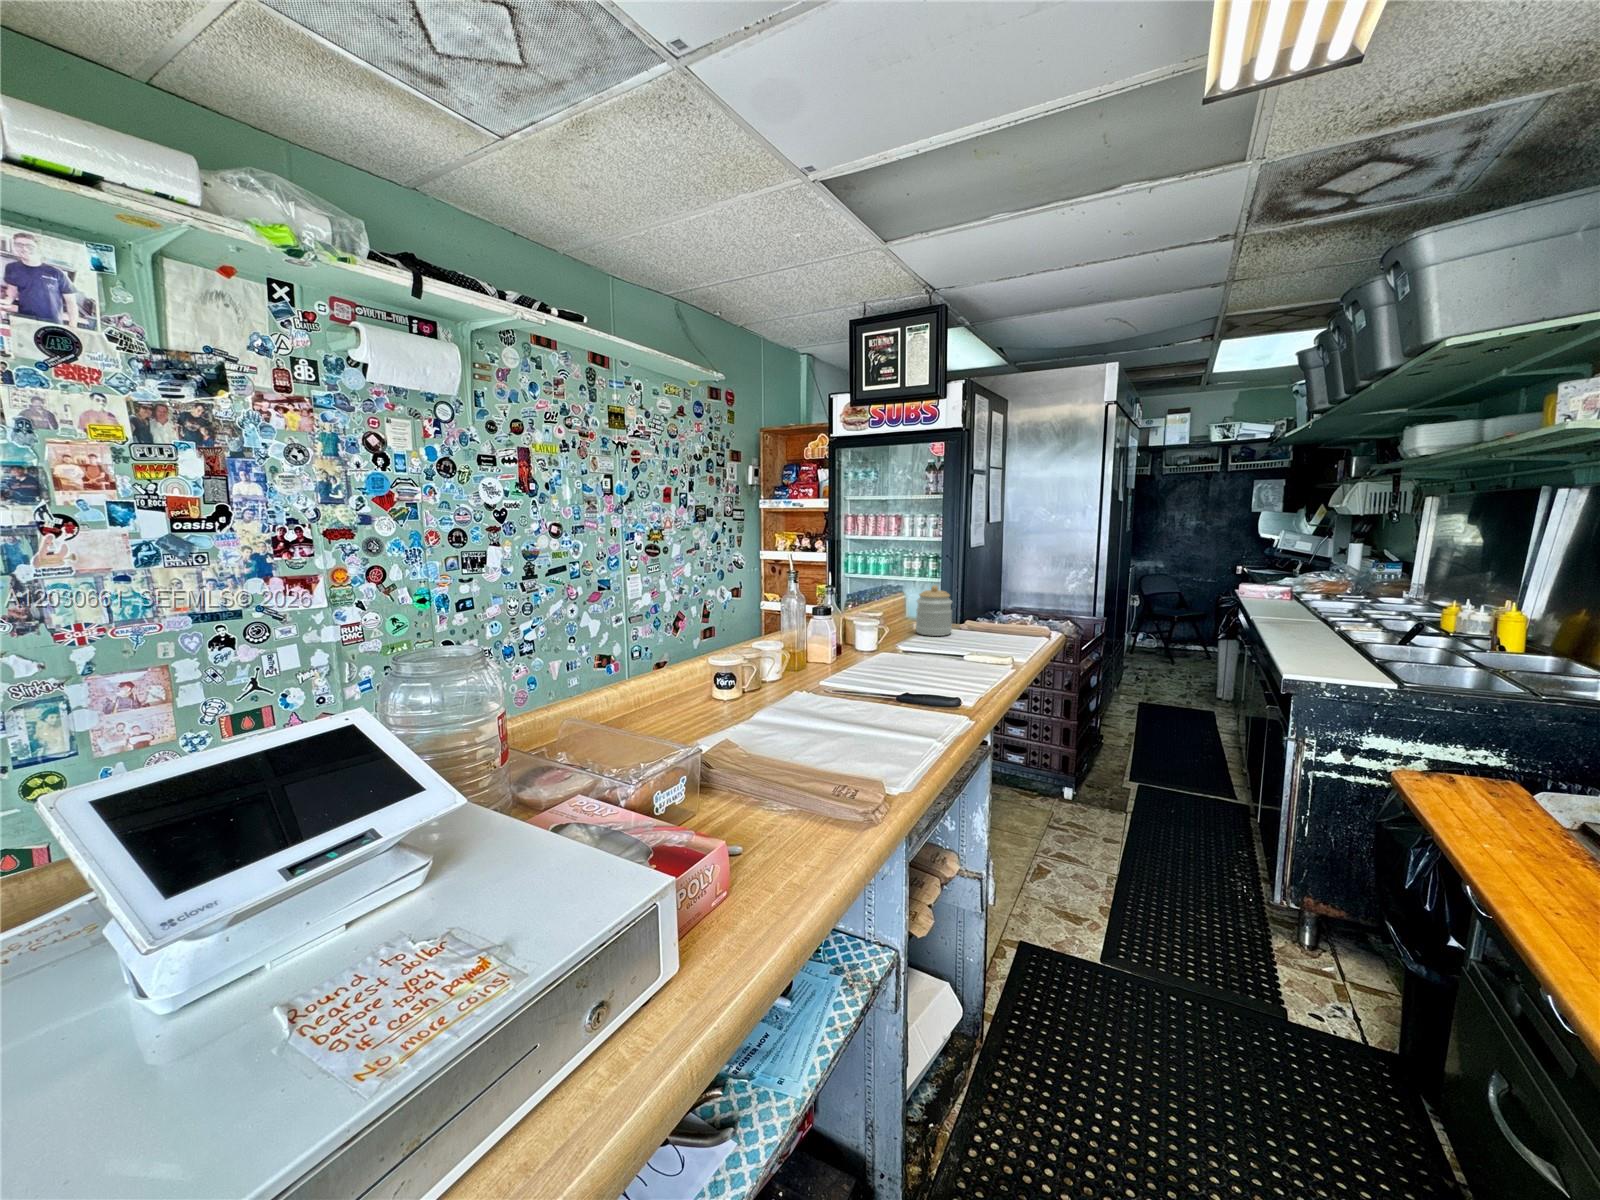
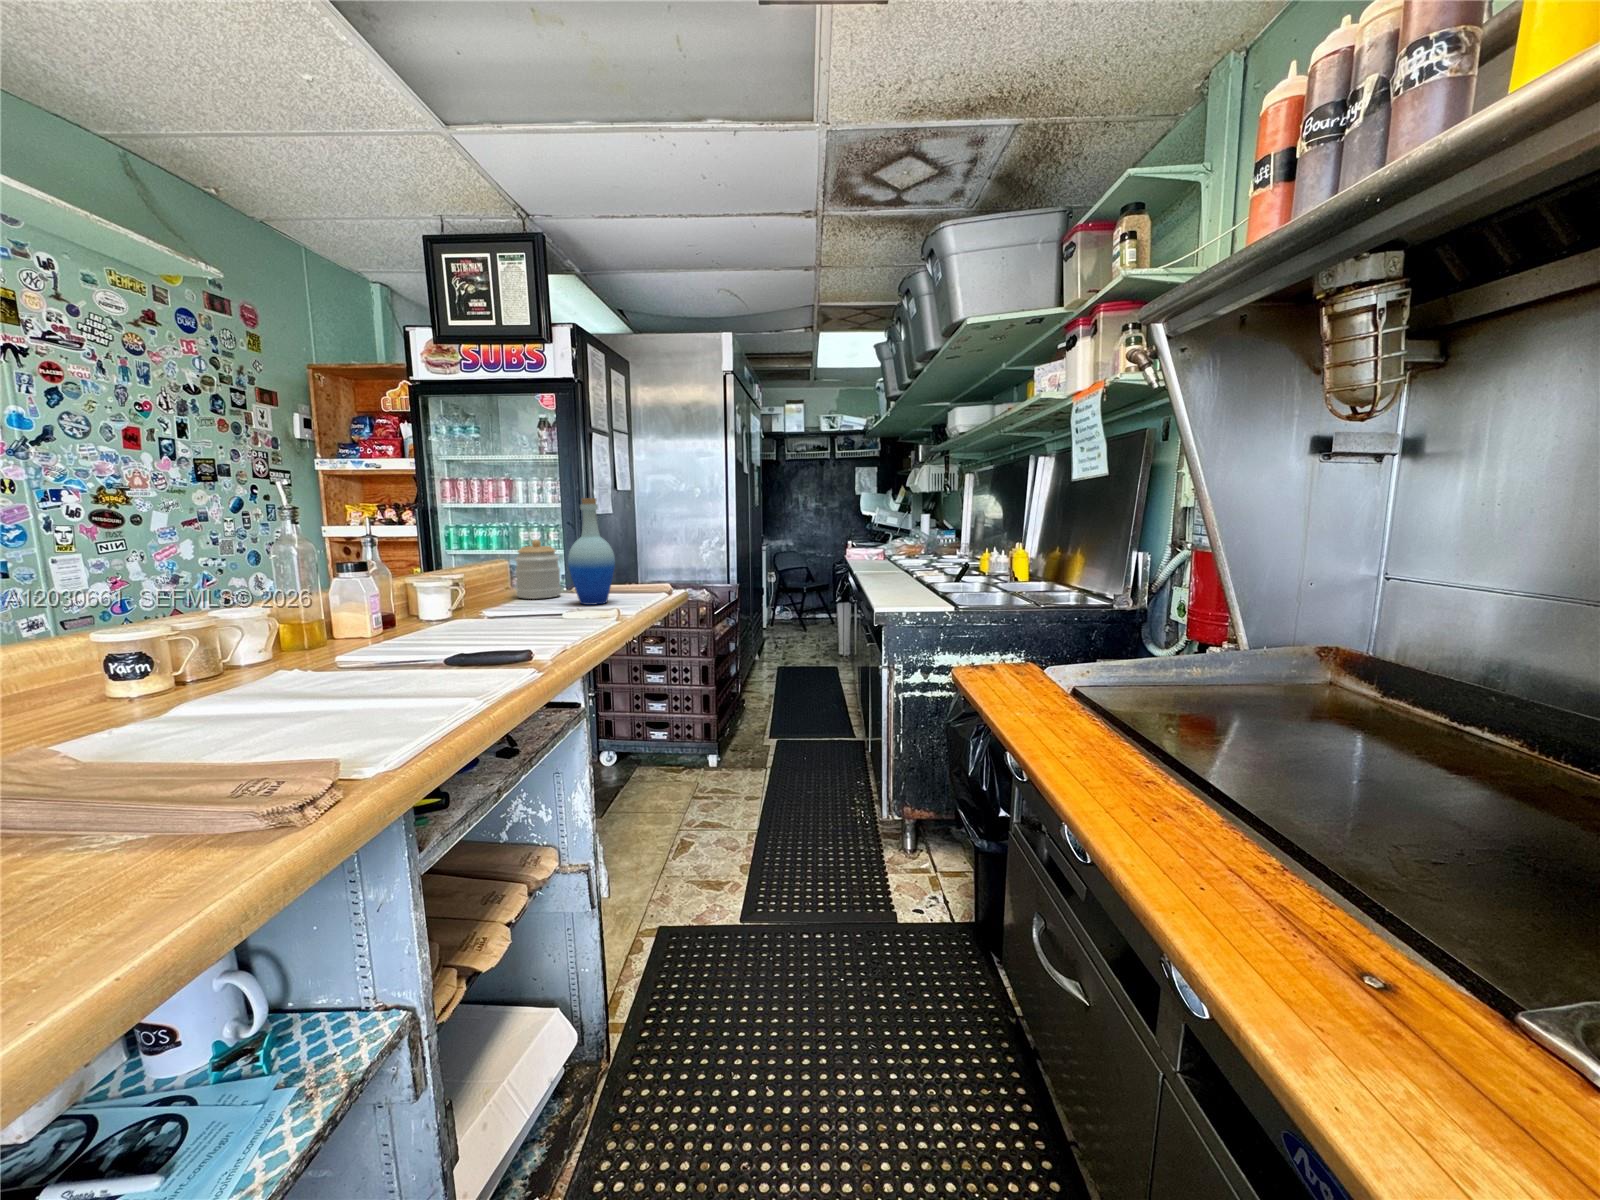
bottle: none [963,555,1004,648] -> present [568,498,615,605]

